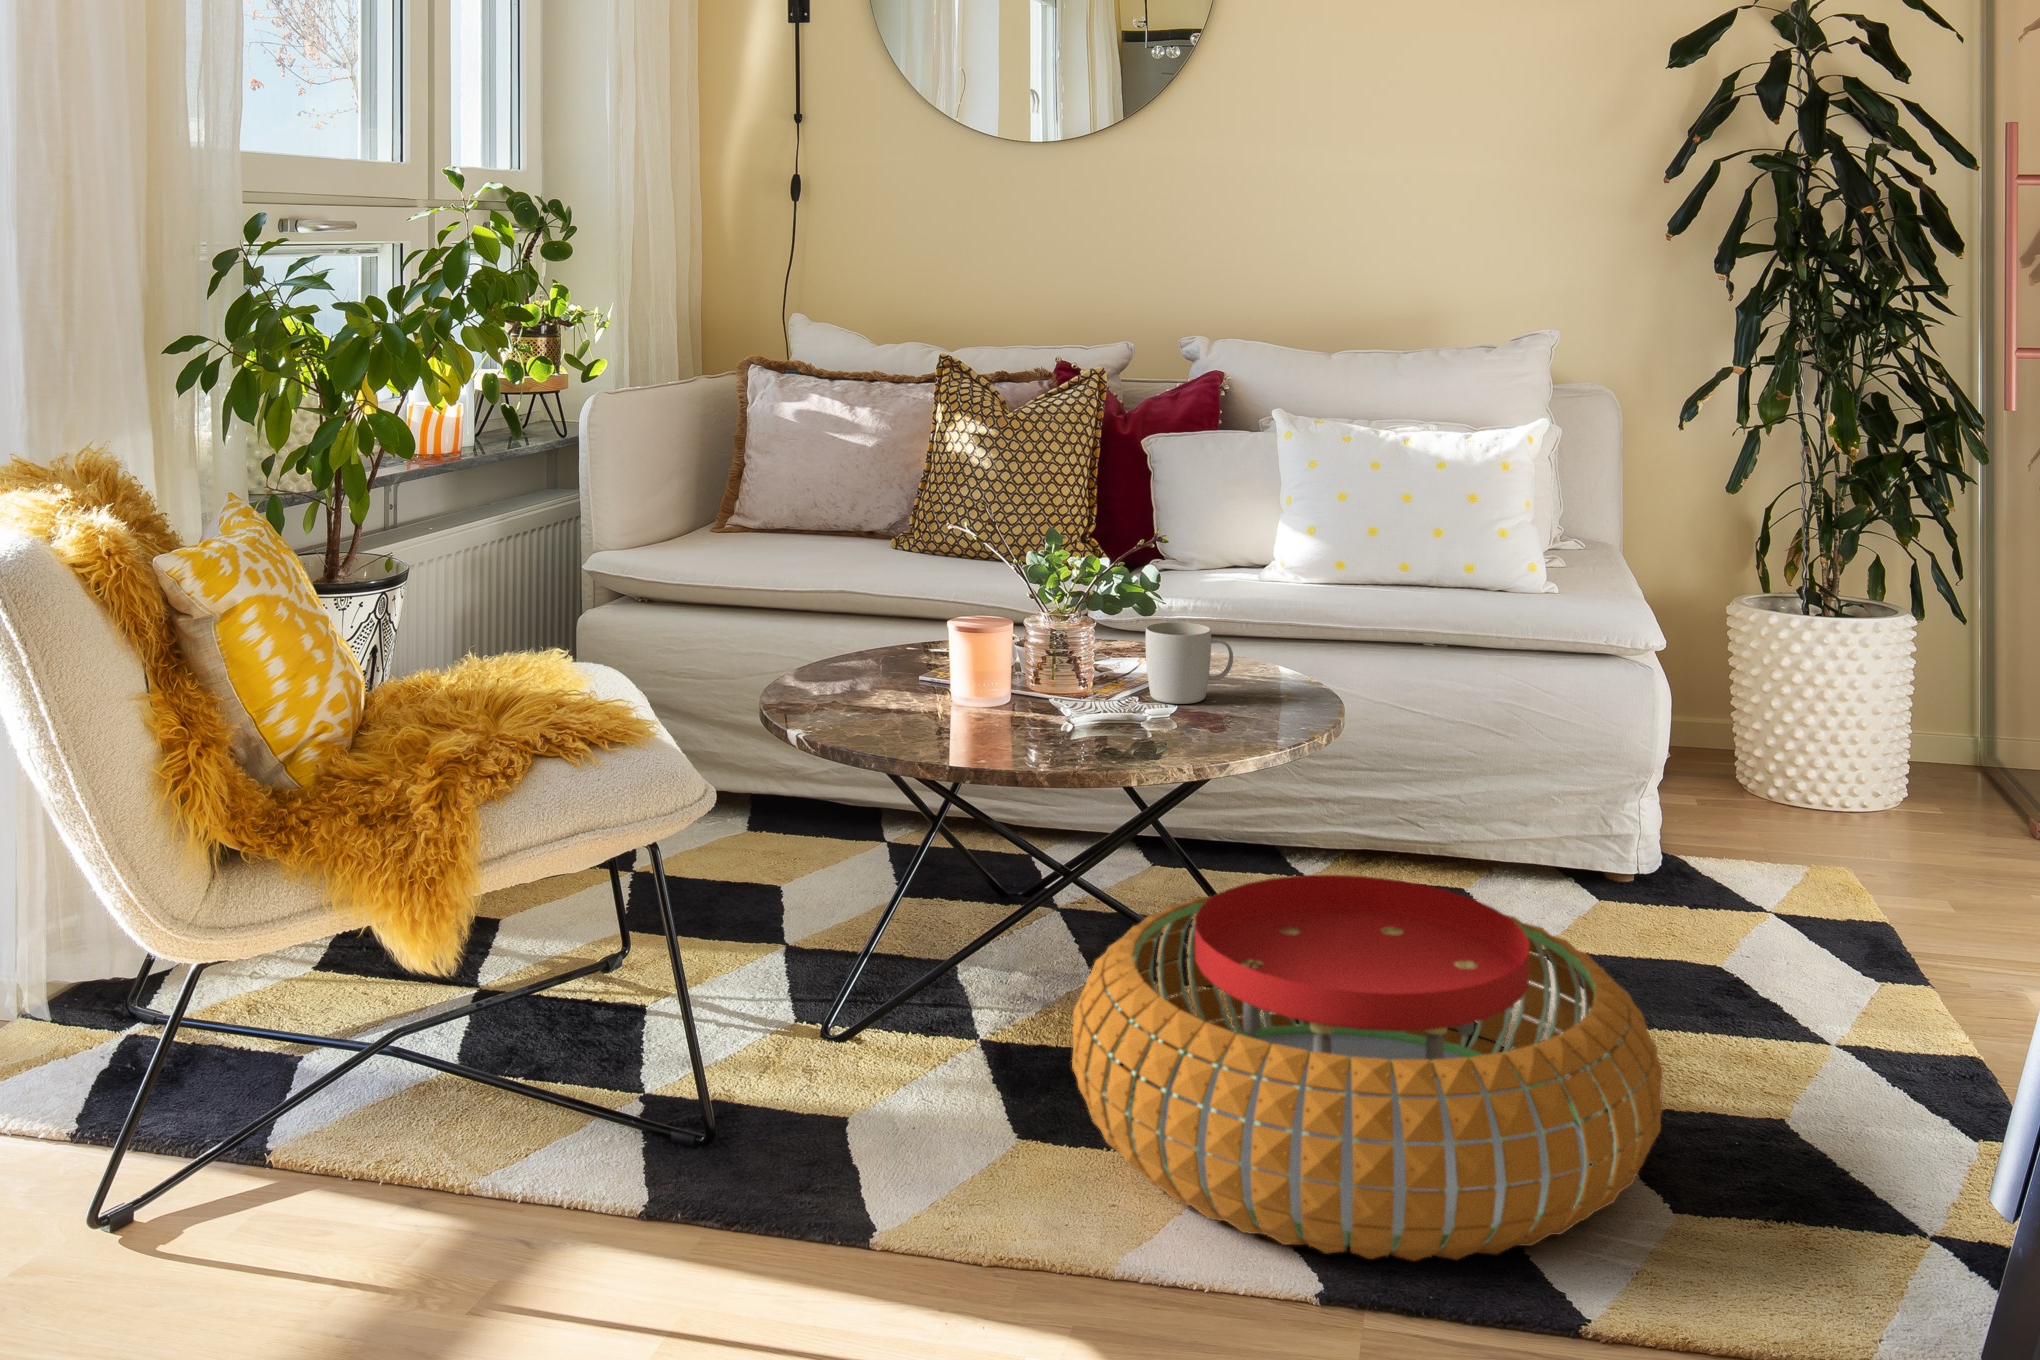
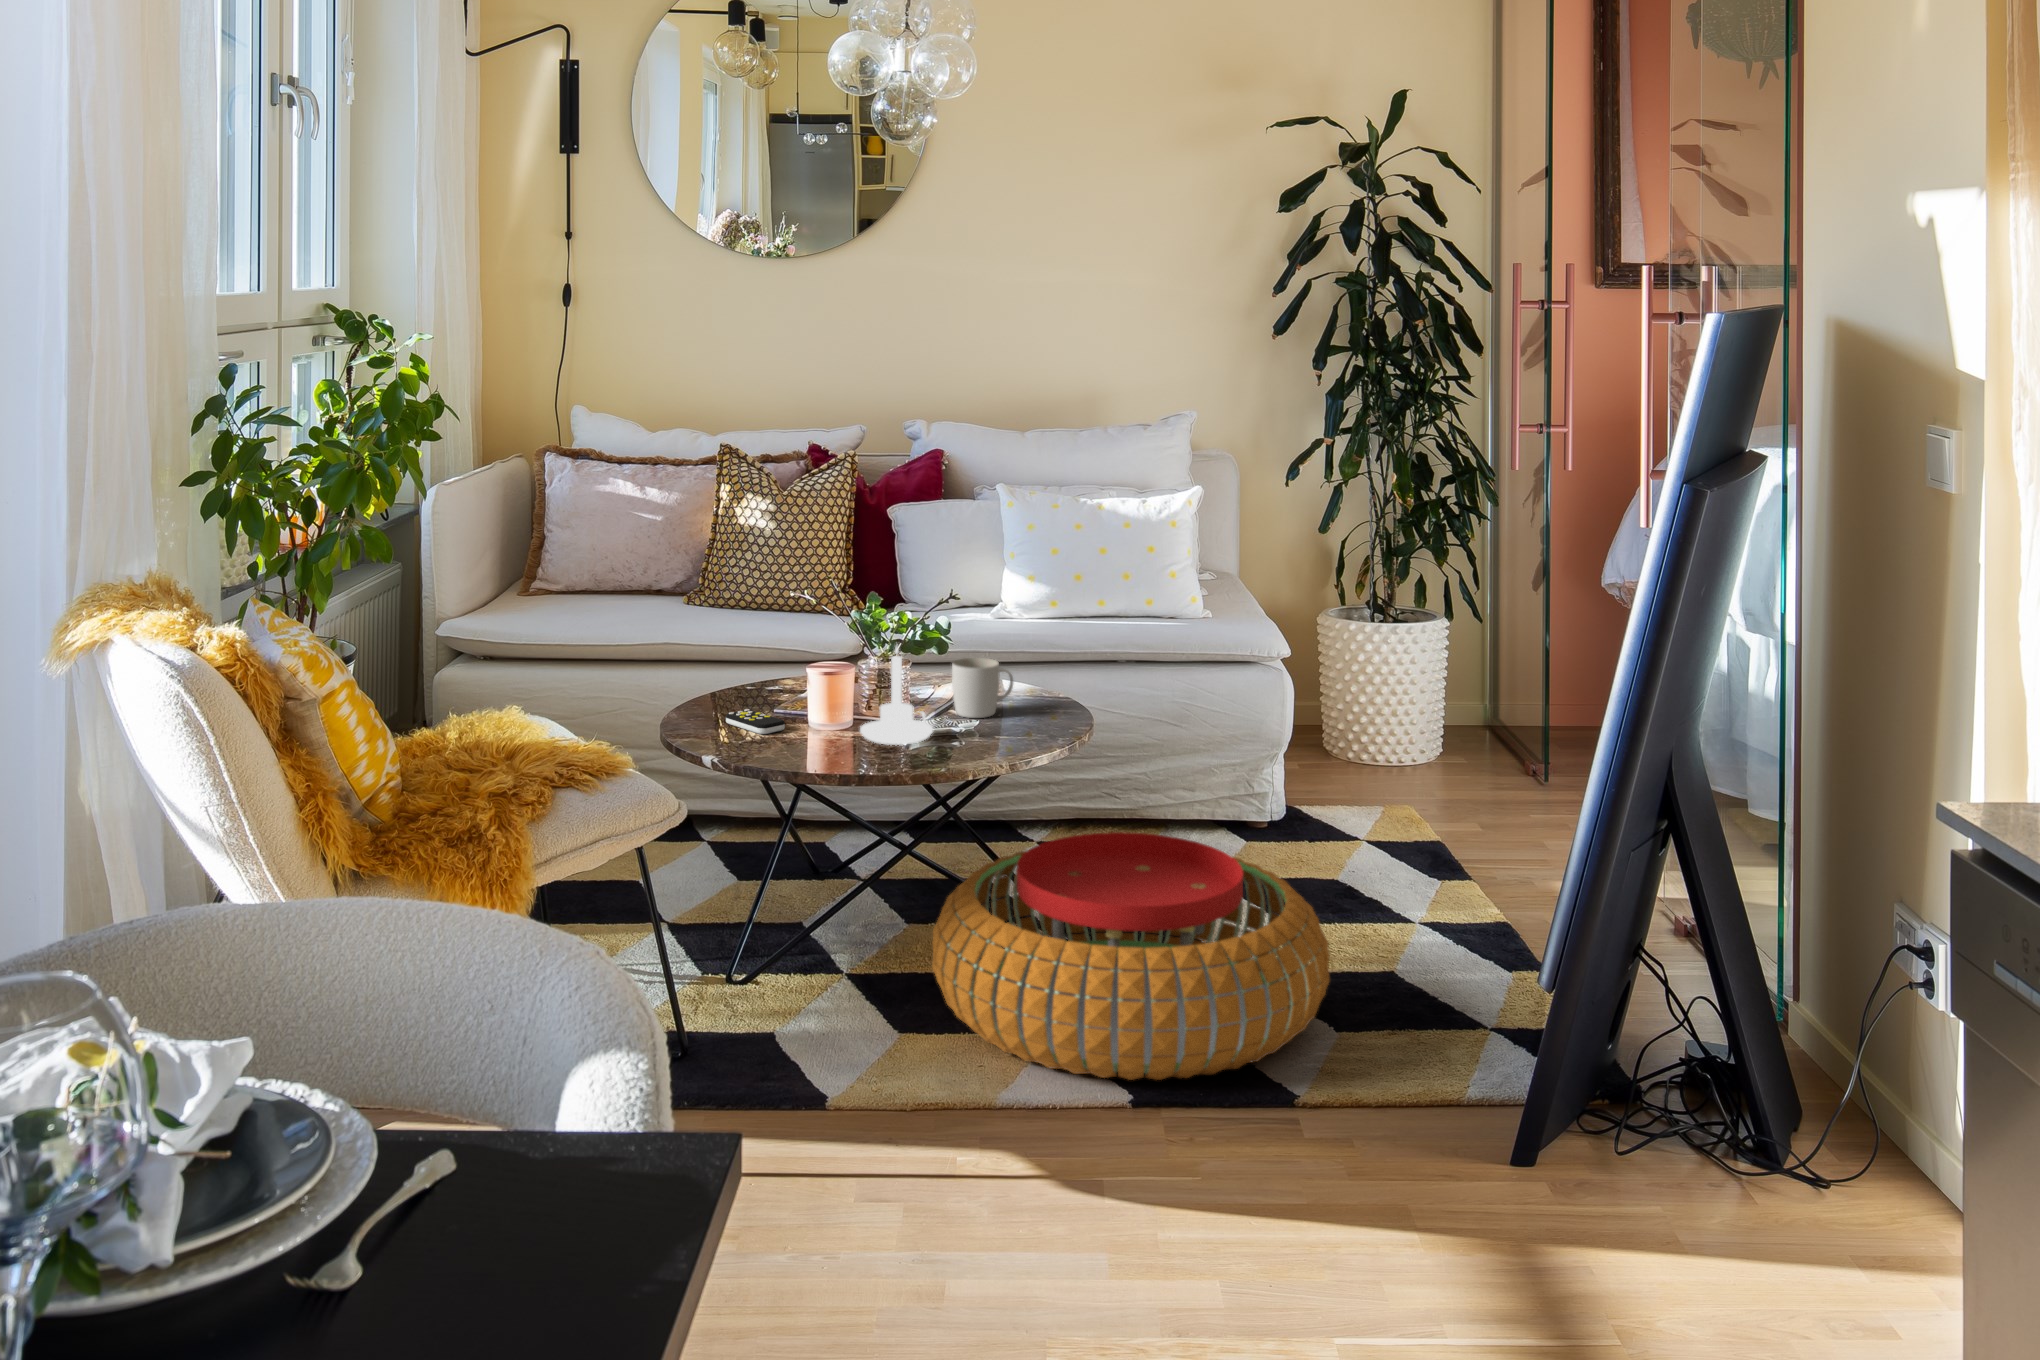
candle holder: none [1000,592,1102,732] -> present [860,646,933,745]
remote control: none [842,674,912,708] -> present [726,709,785,734]

